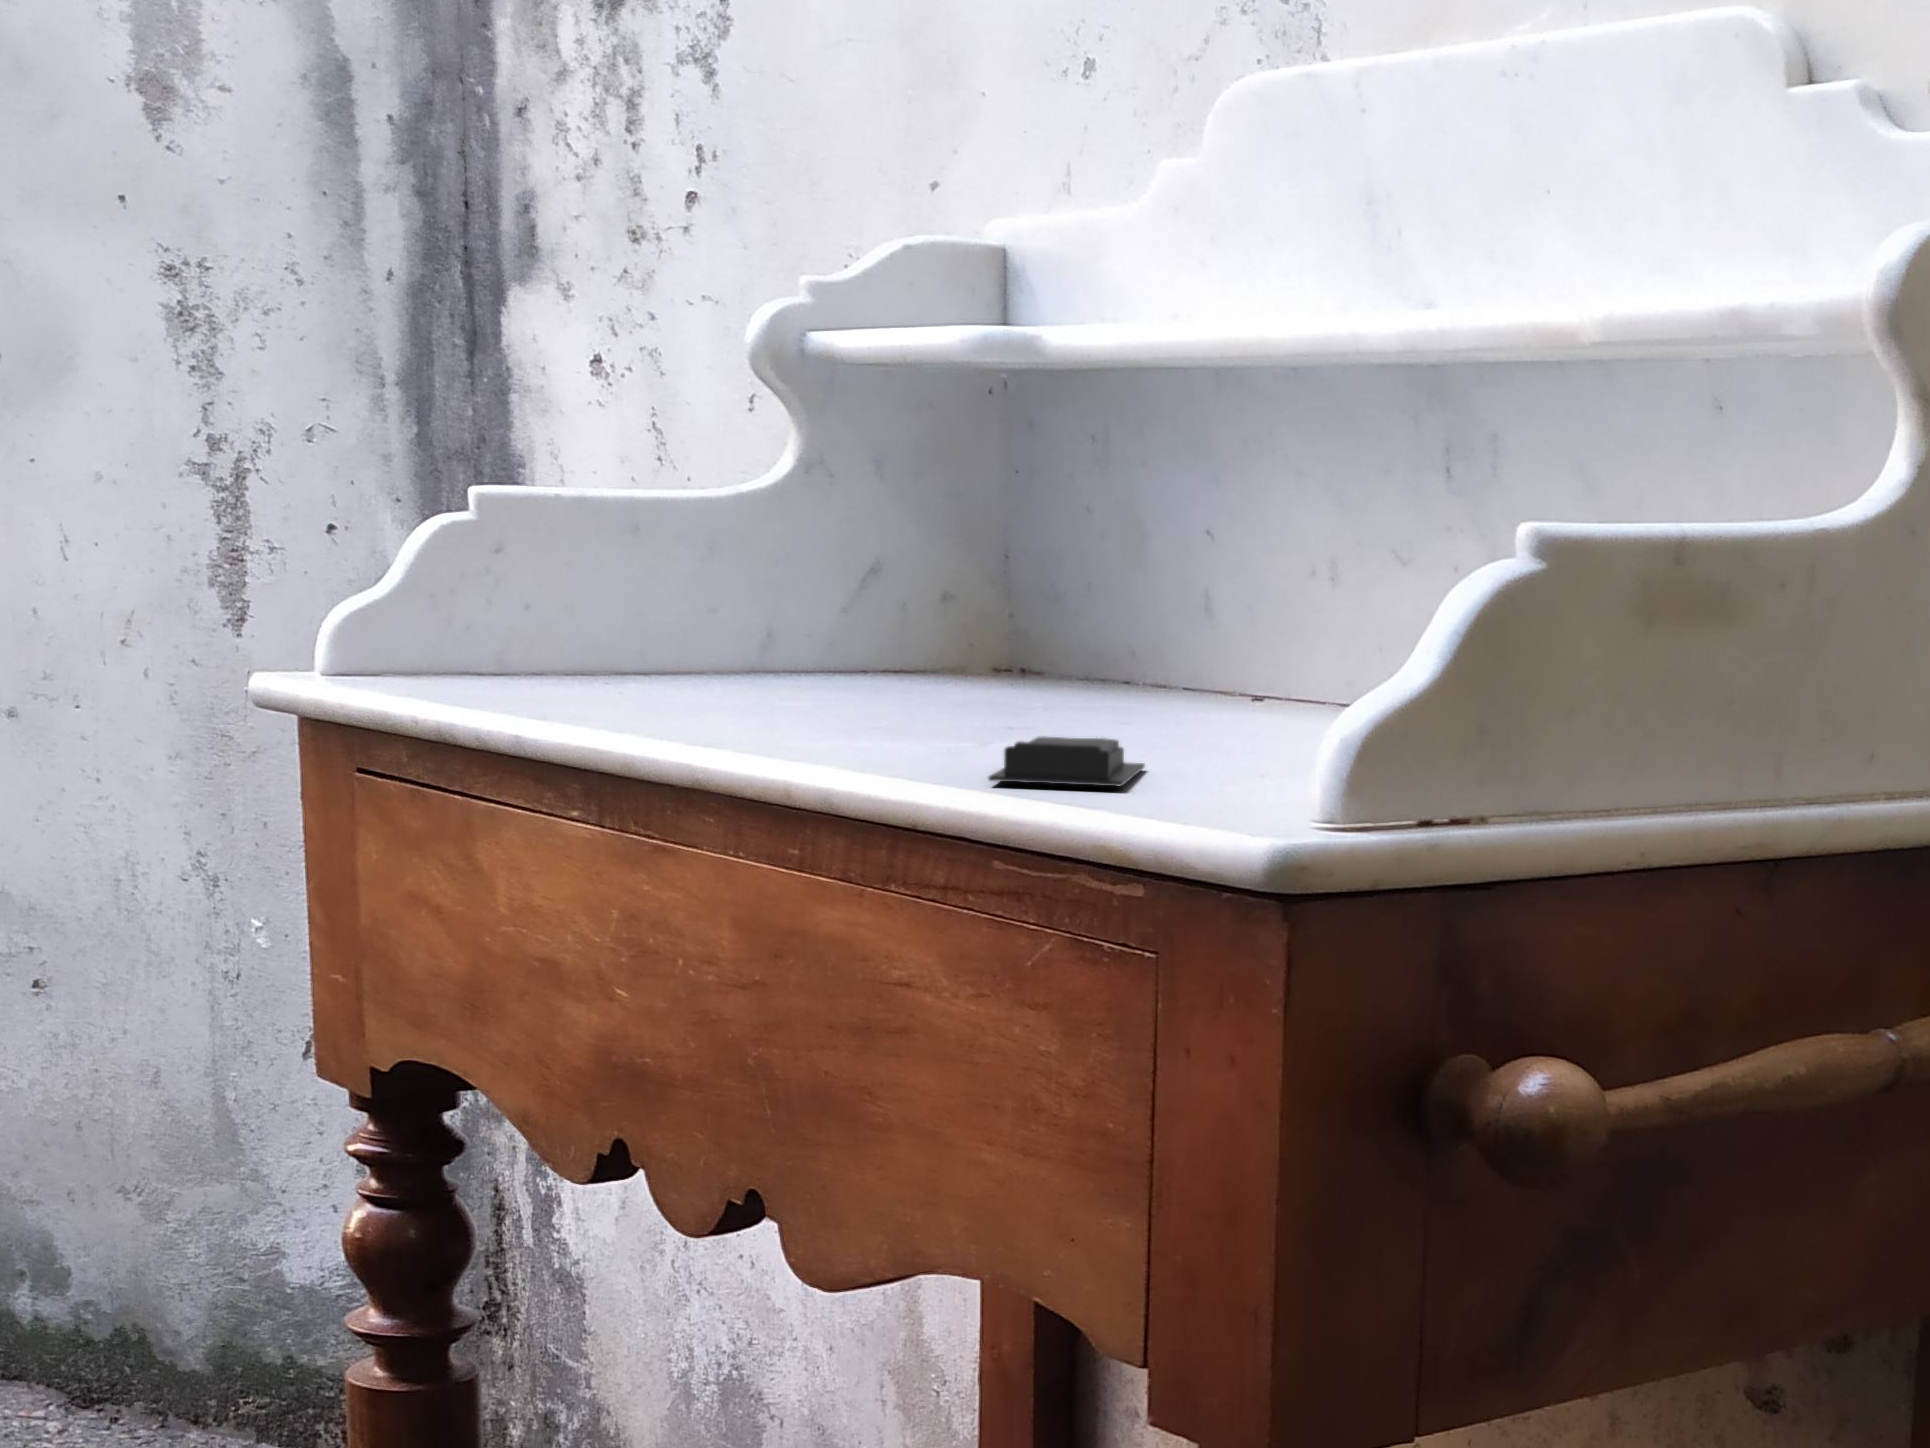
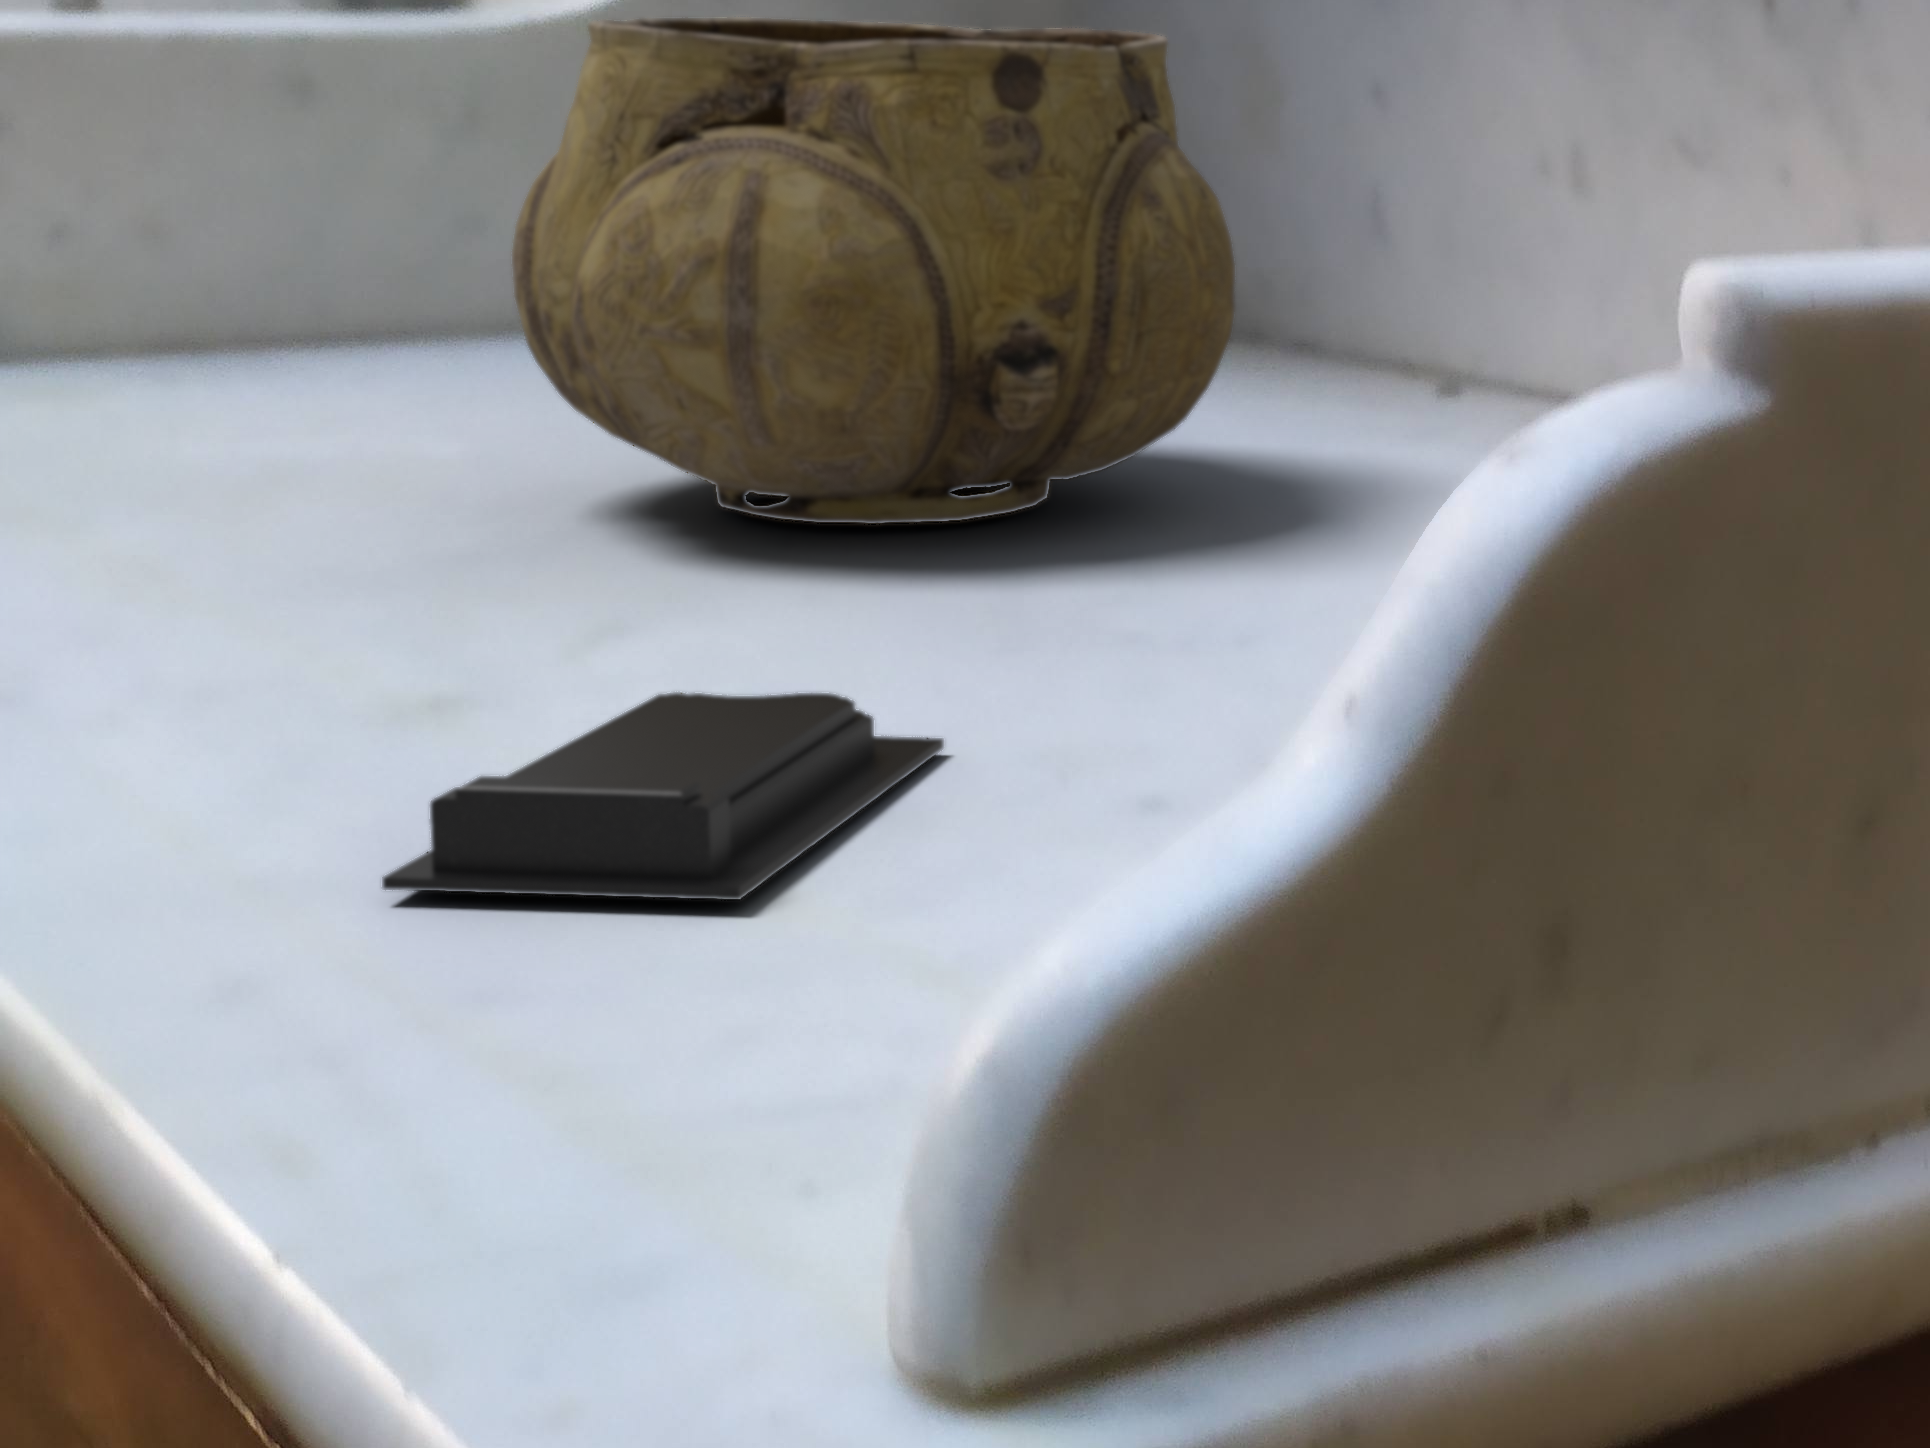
decorative bowl: none [843,466,1187,721] -> present [512,17,1235,524]

